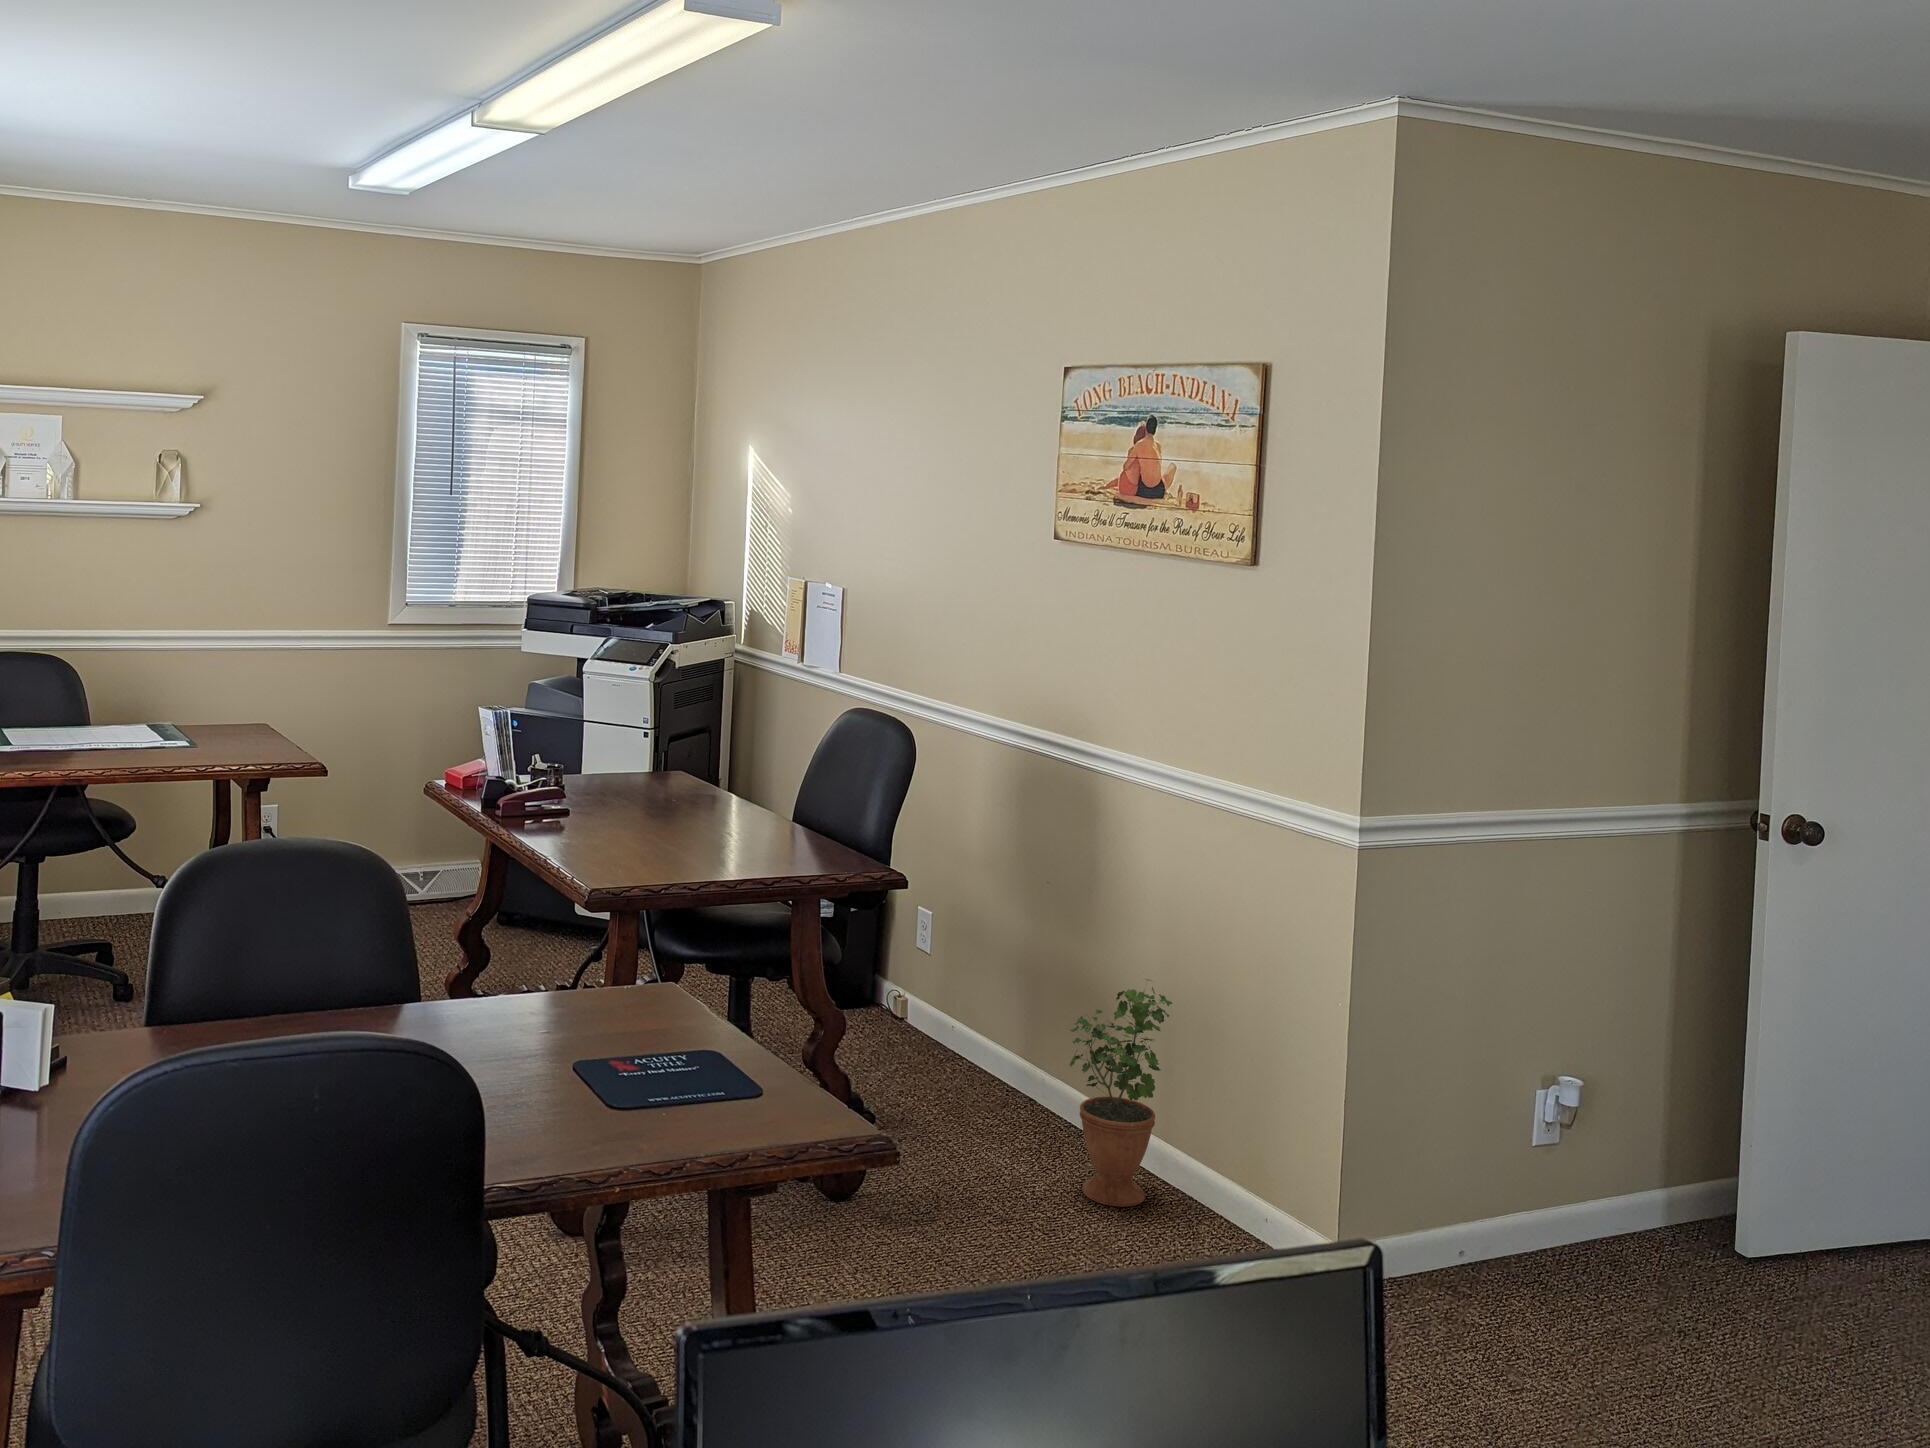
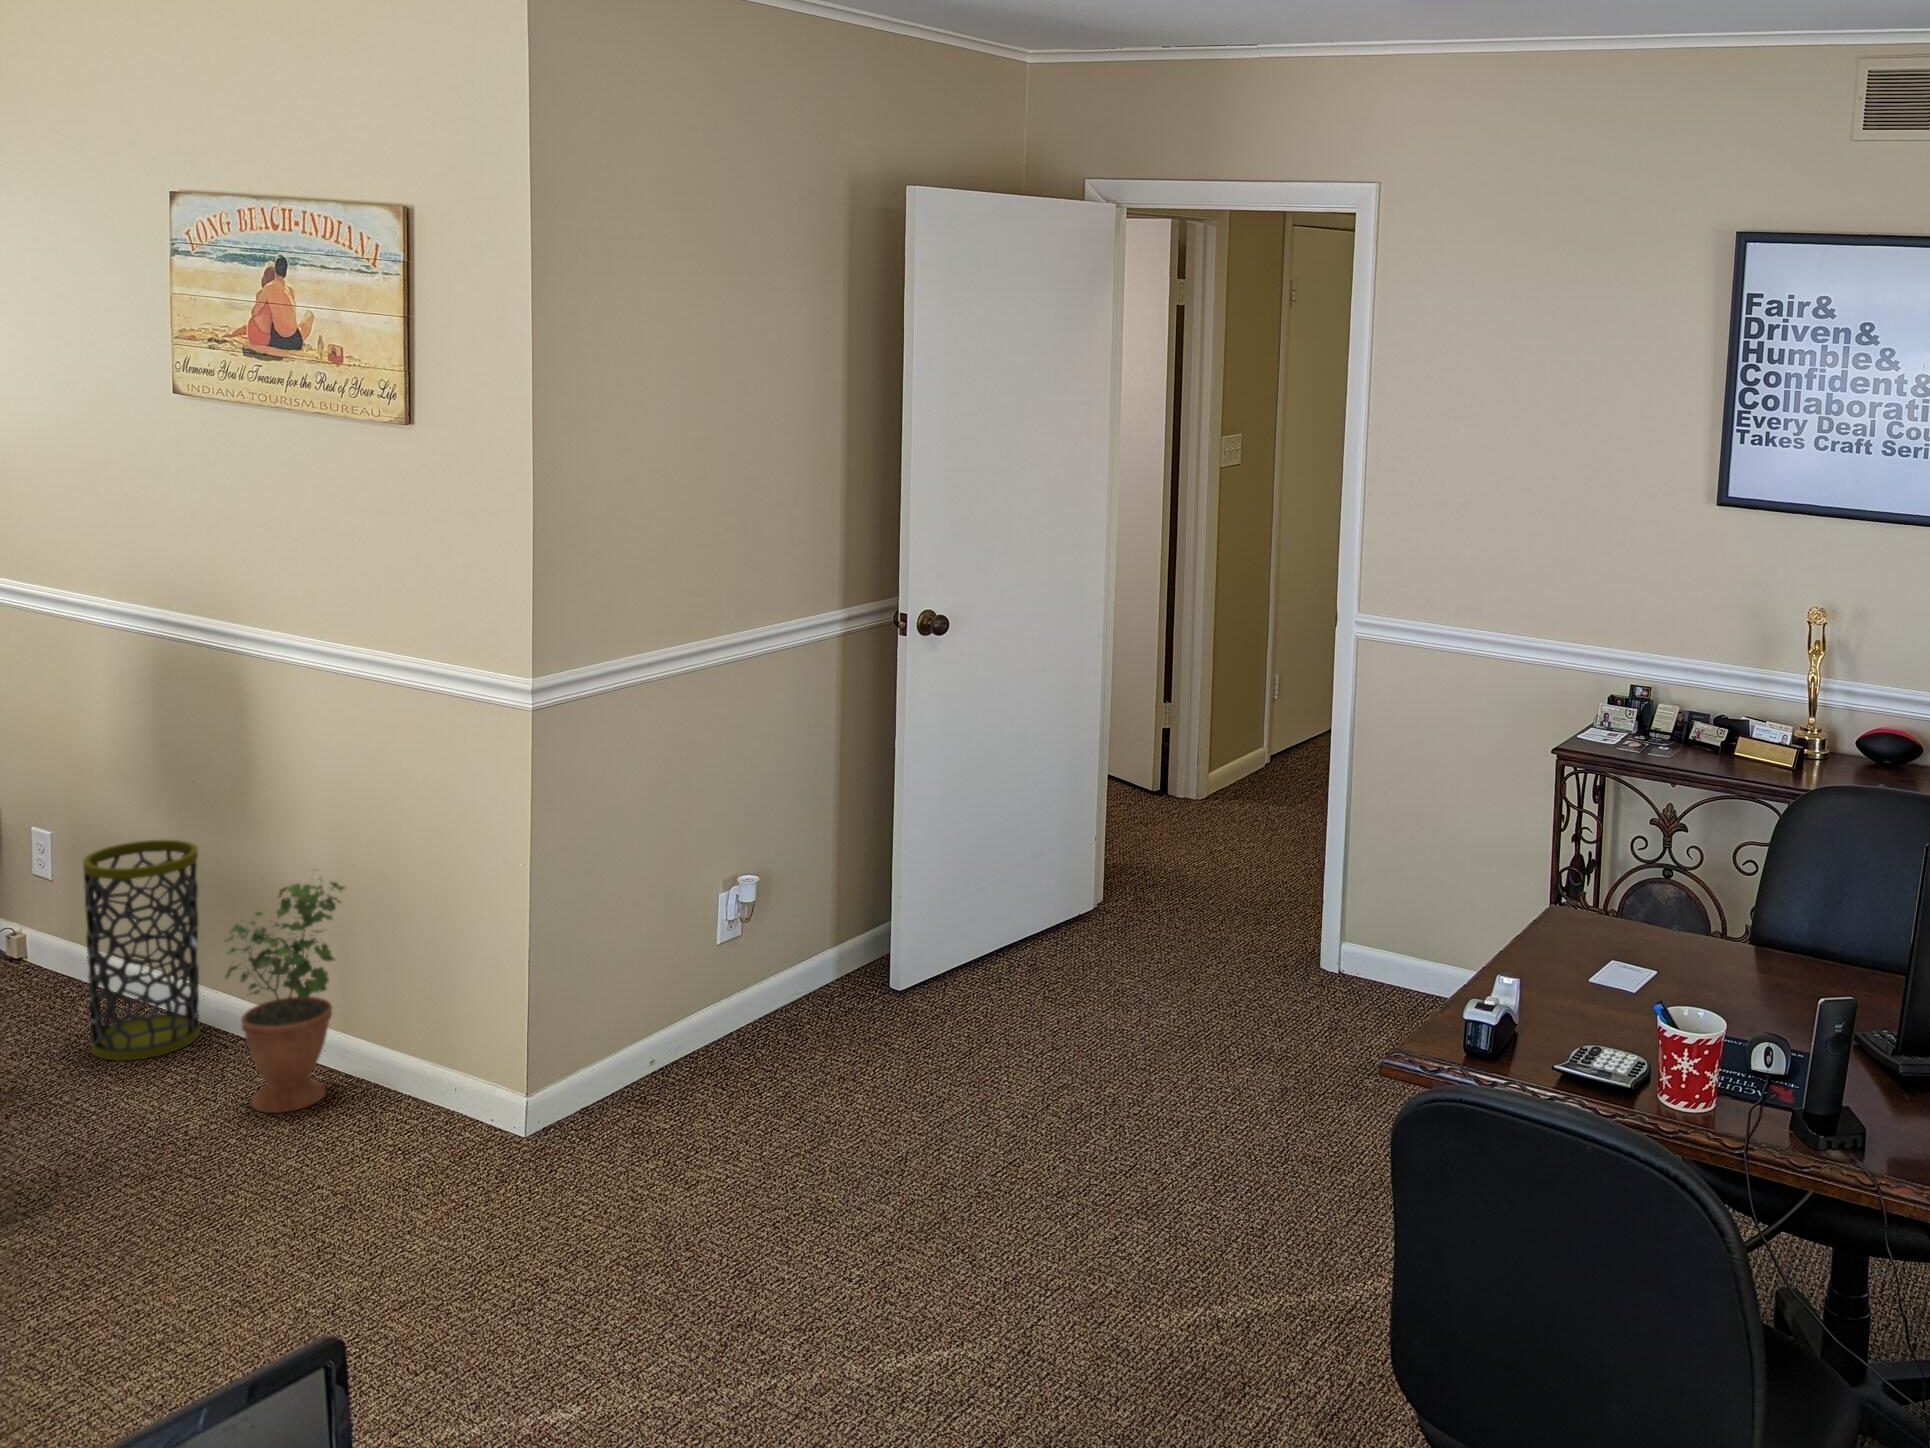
trash can: none [955,930,1047,1127] -> present [83,840,200,1061]

